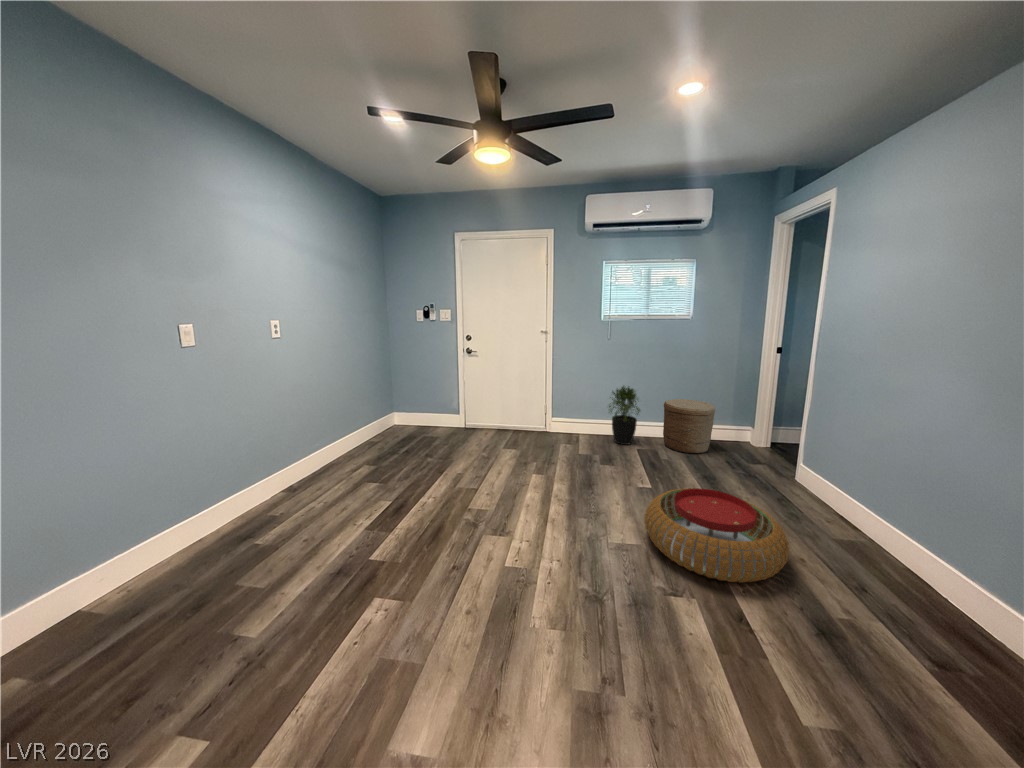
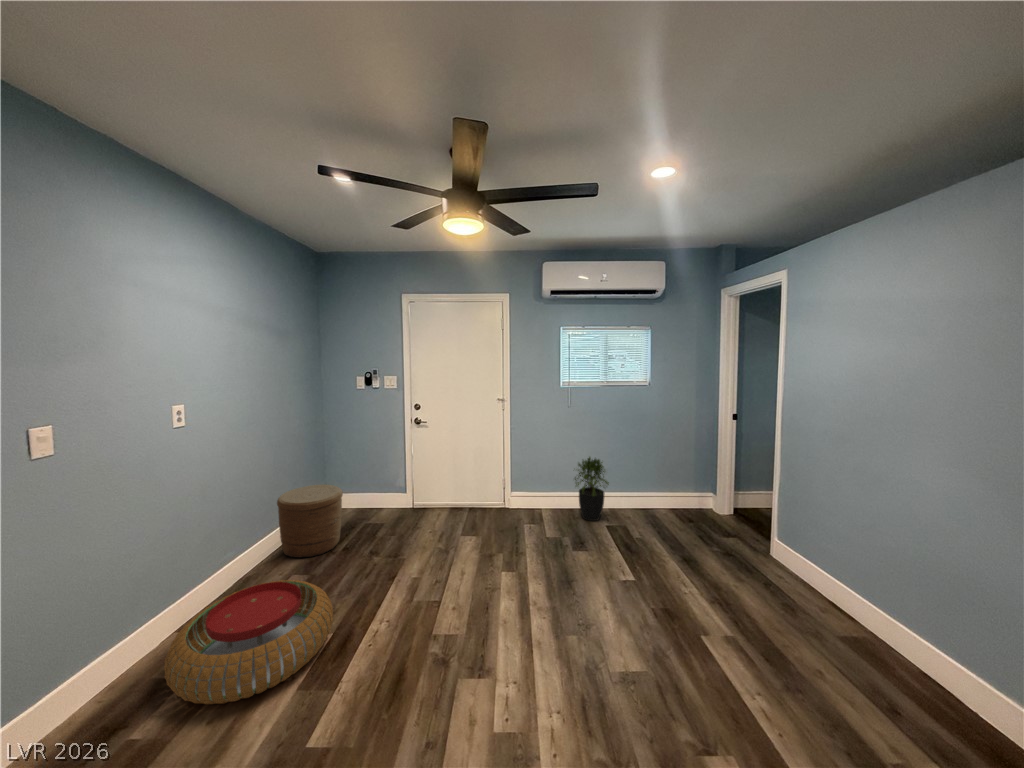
woven basket: present [663,399,715,453] -> present [277,485,343,557]
pouf: present [645,488,789,583] -> present [164,580,333,704]

